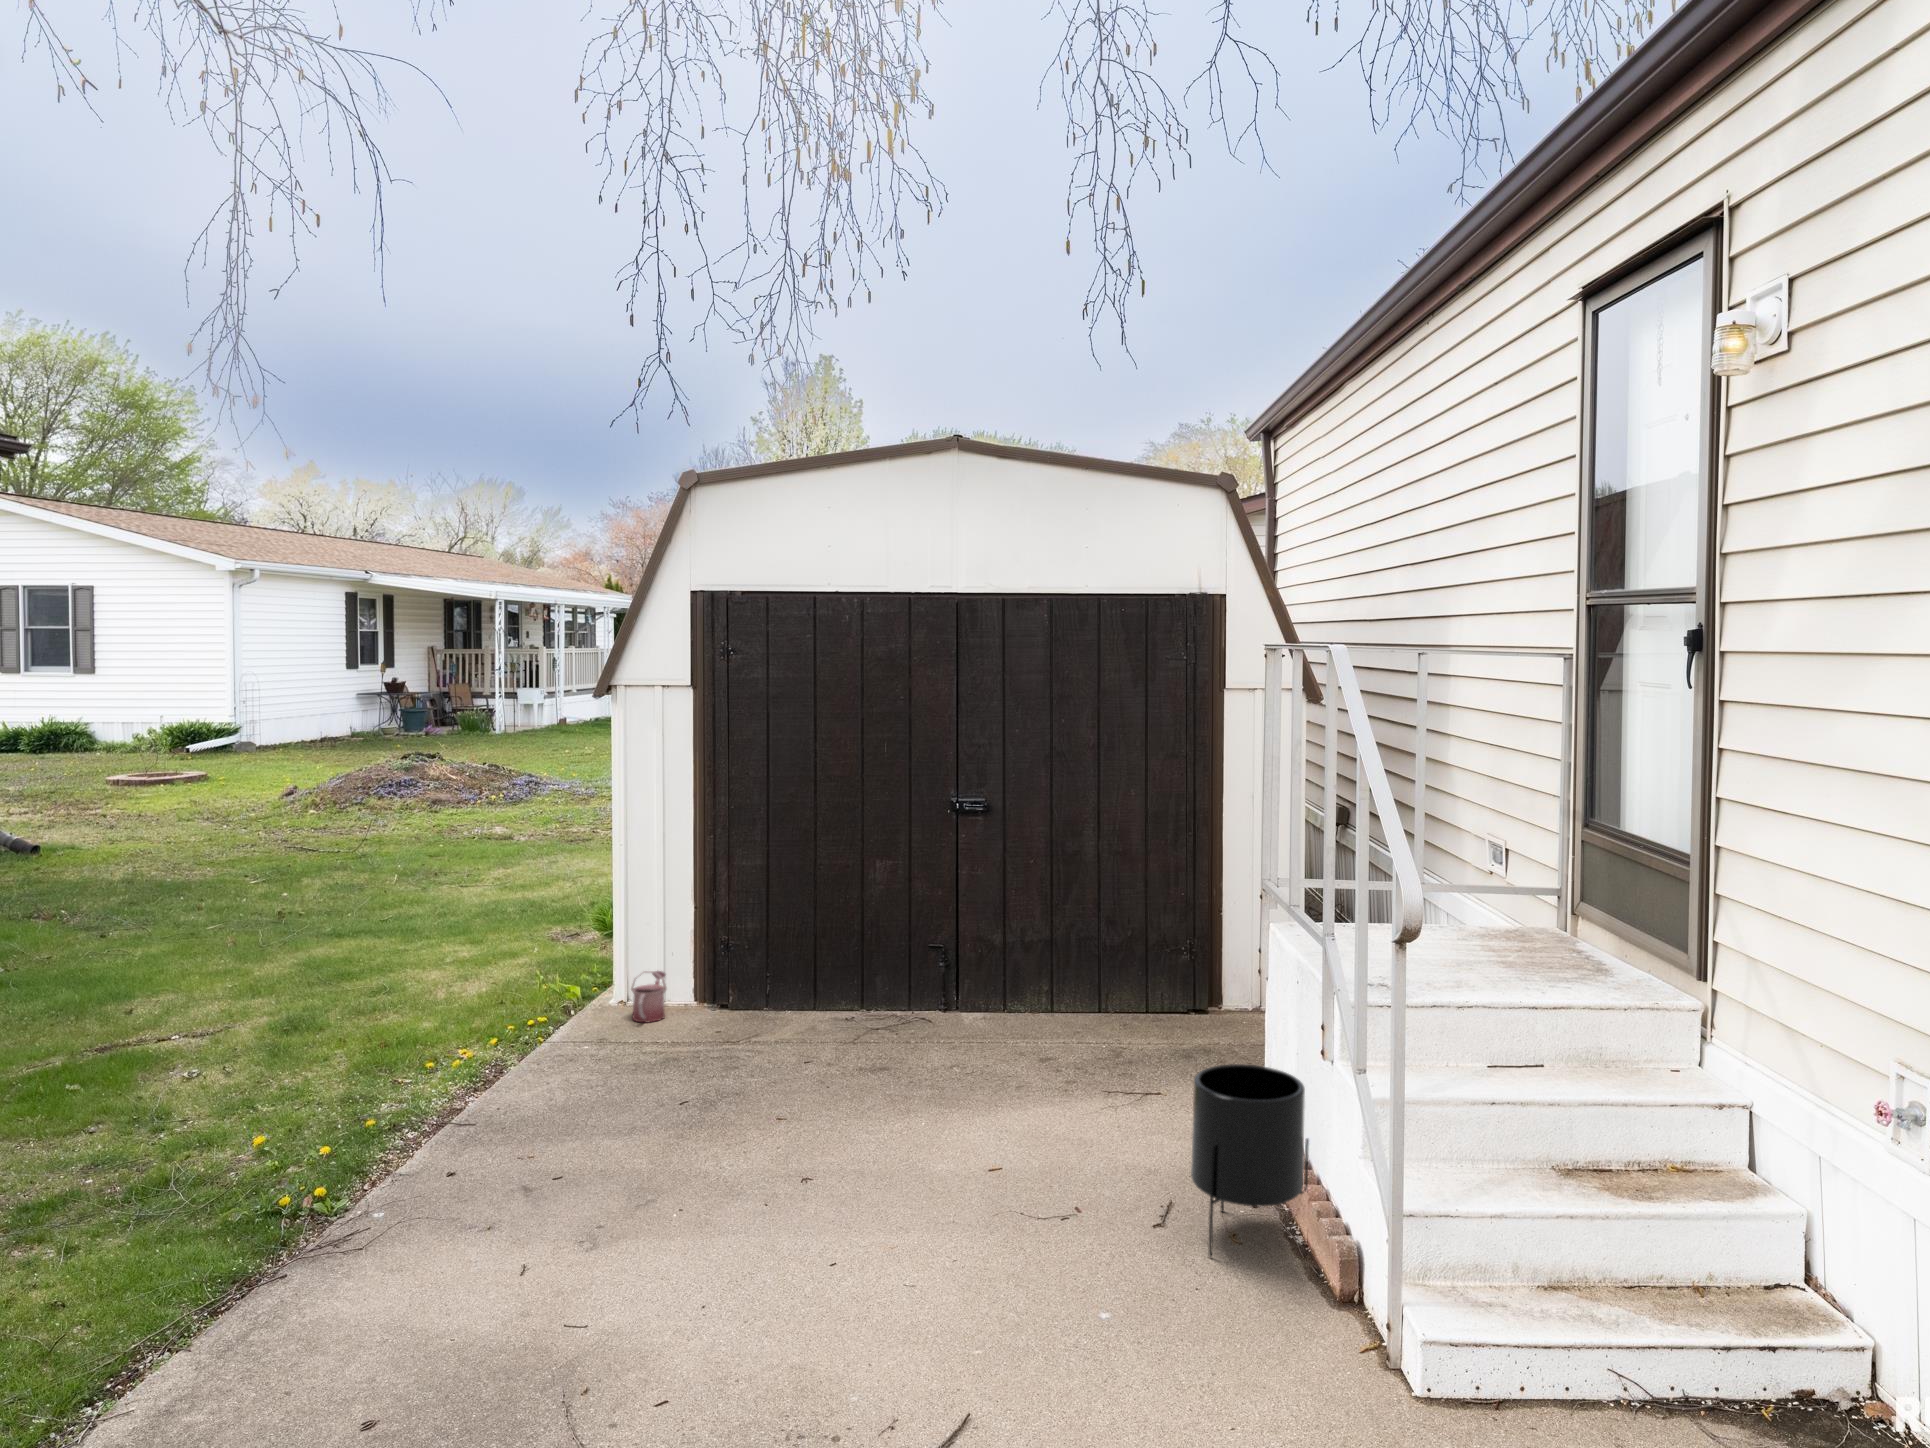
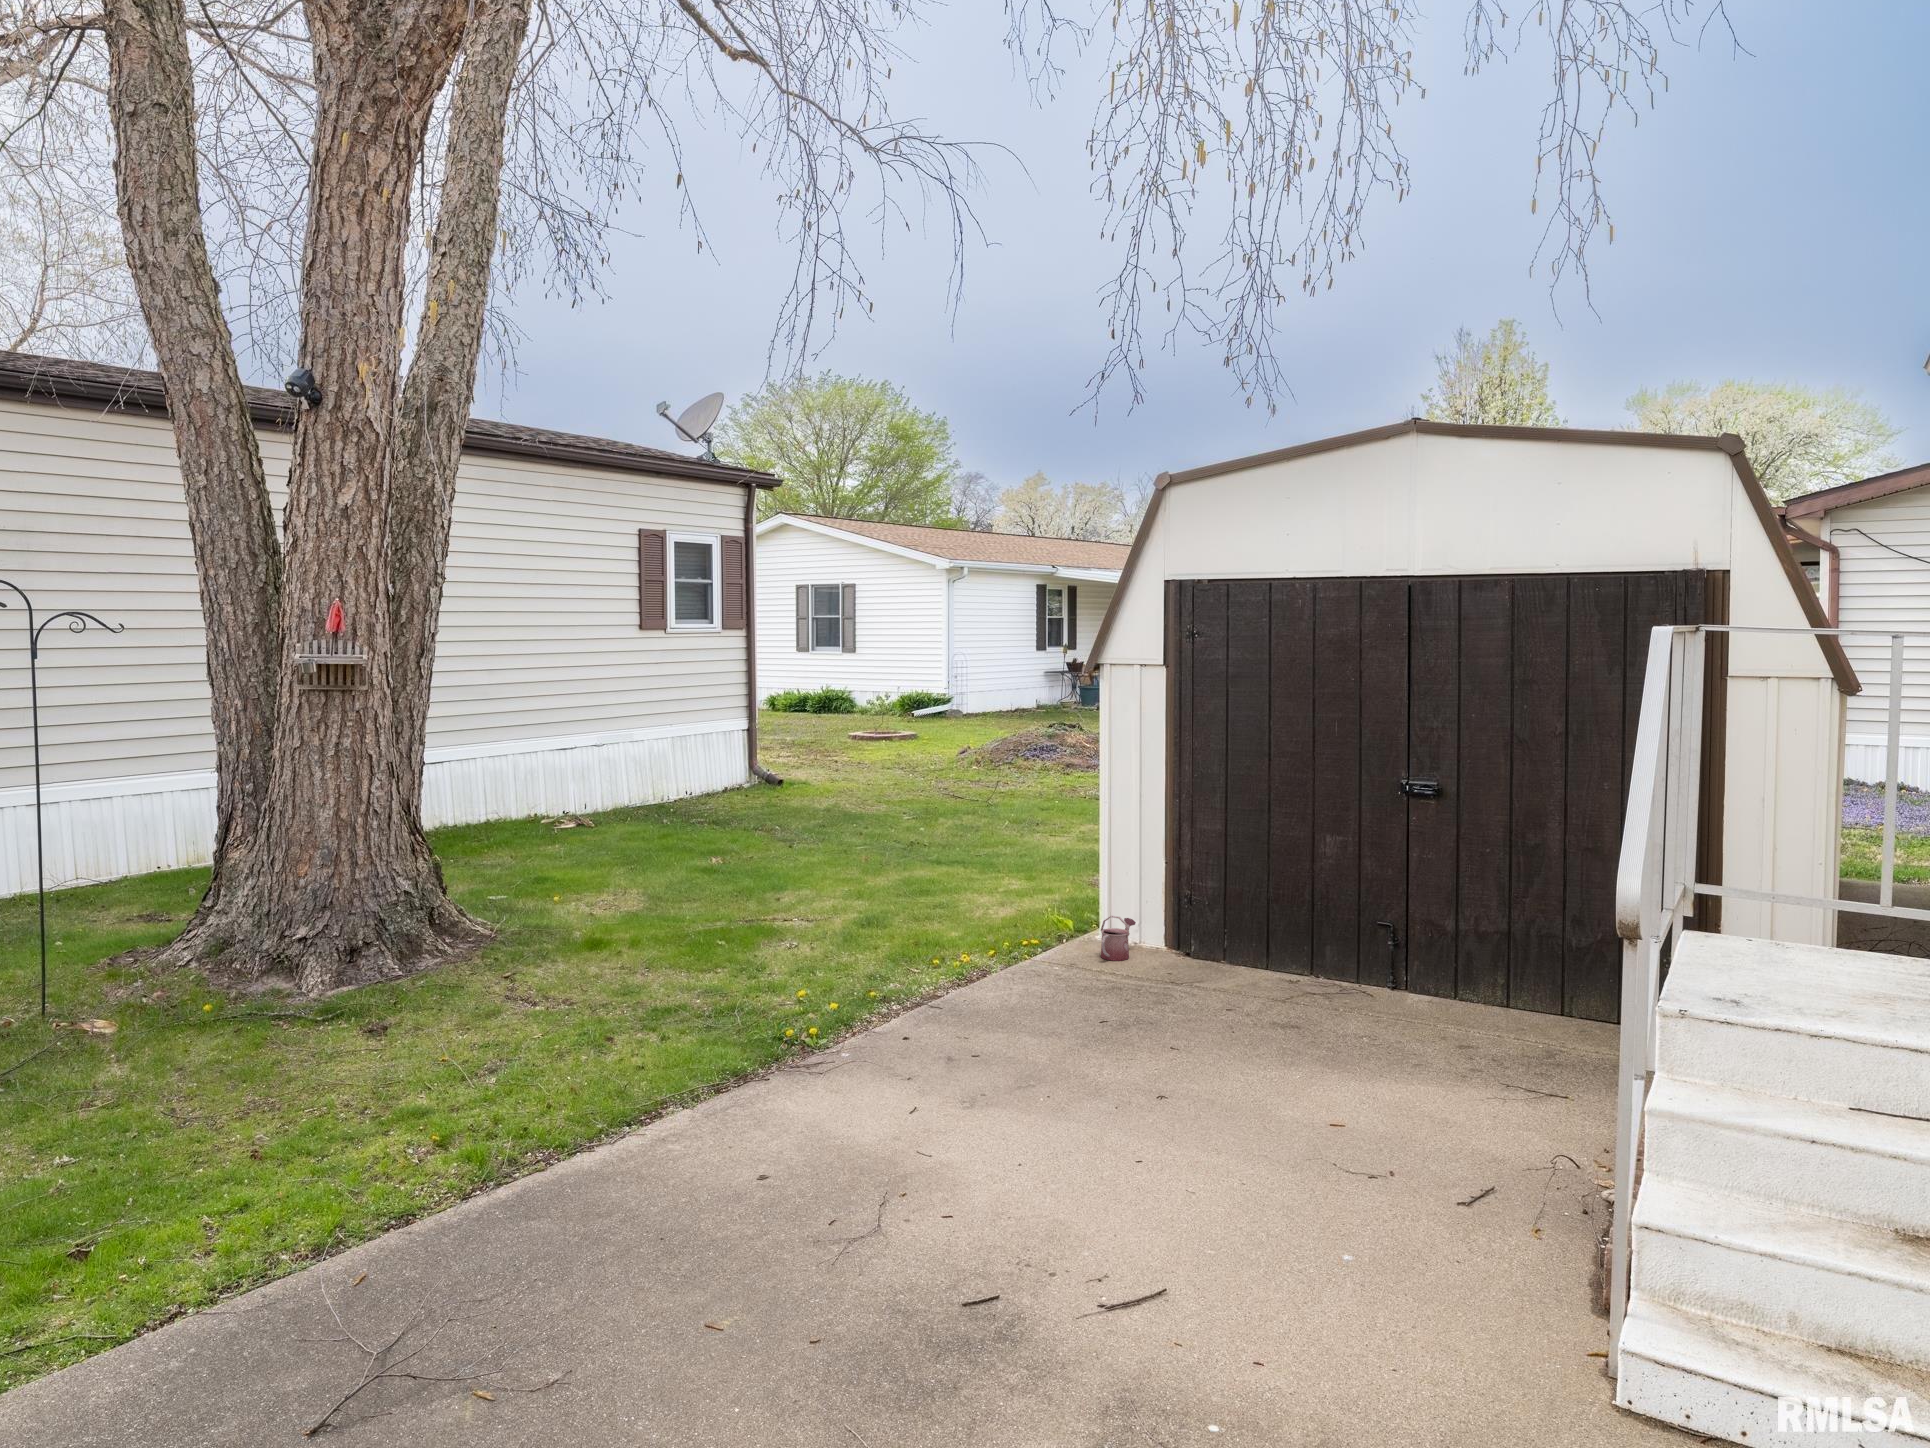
planter: present [1191,1064,1309,1257] -> none [1461,1059,1587,1261]

